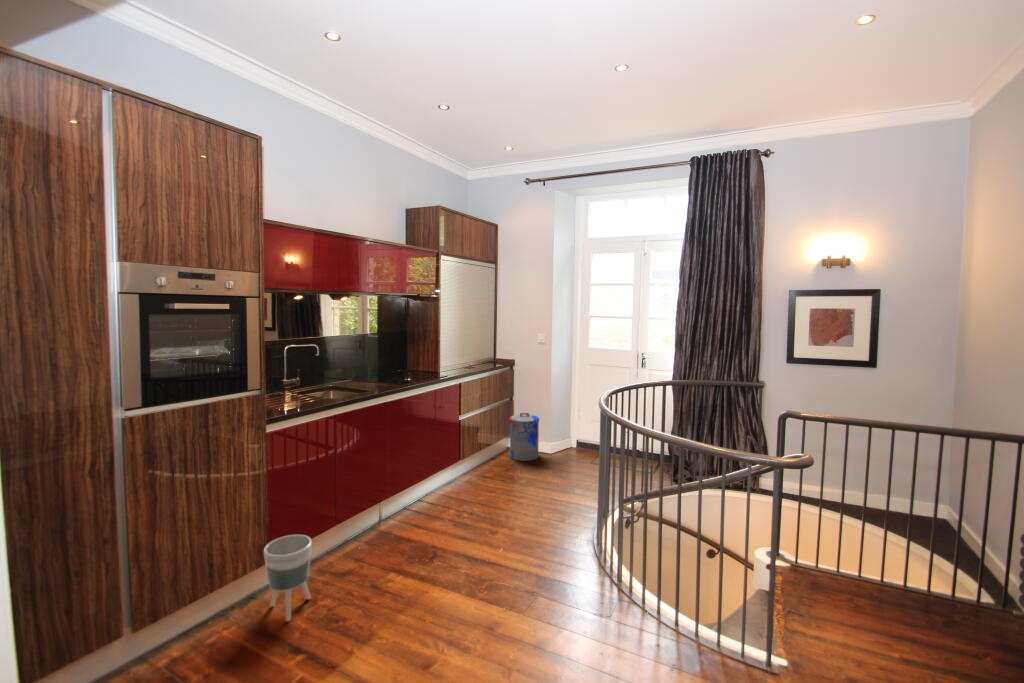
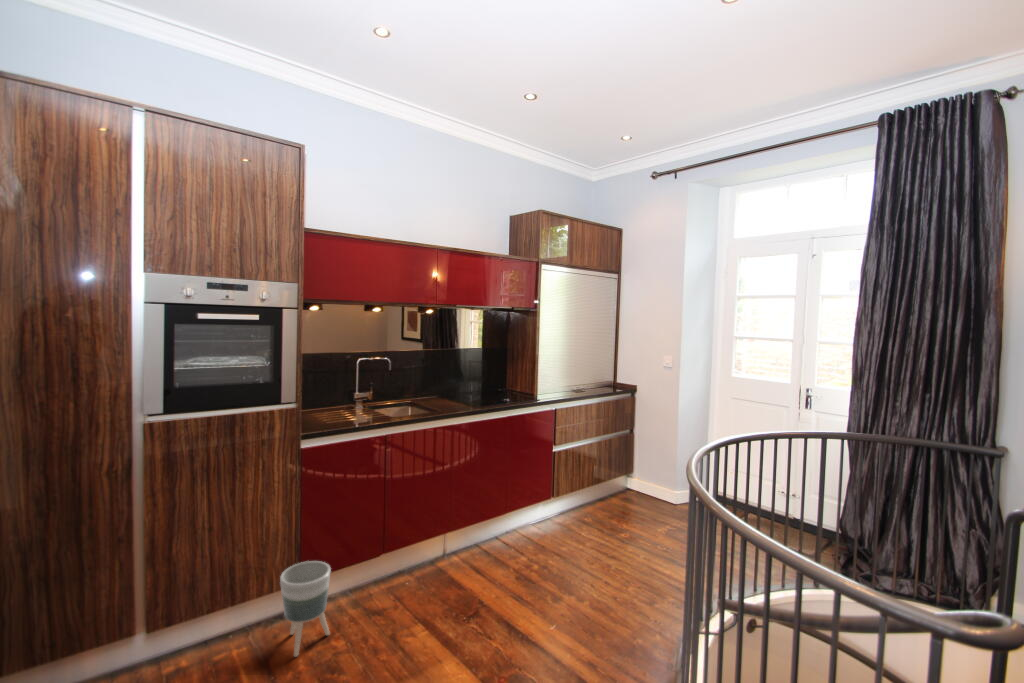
trash can: present [510,413,539,461] -> none [619,451,656,511]

